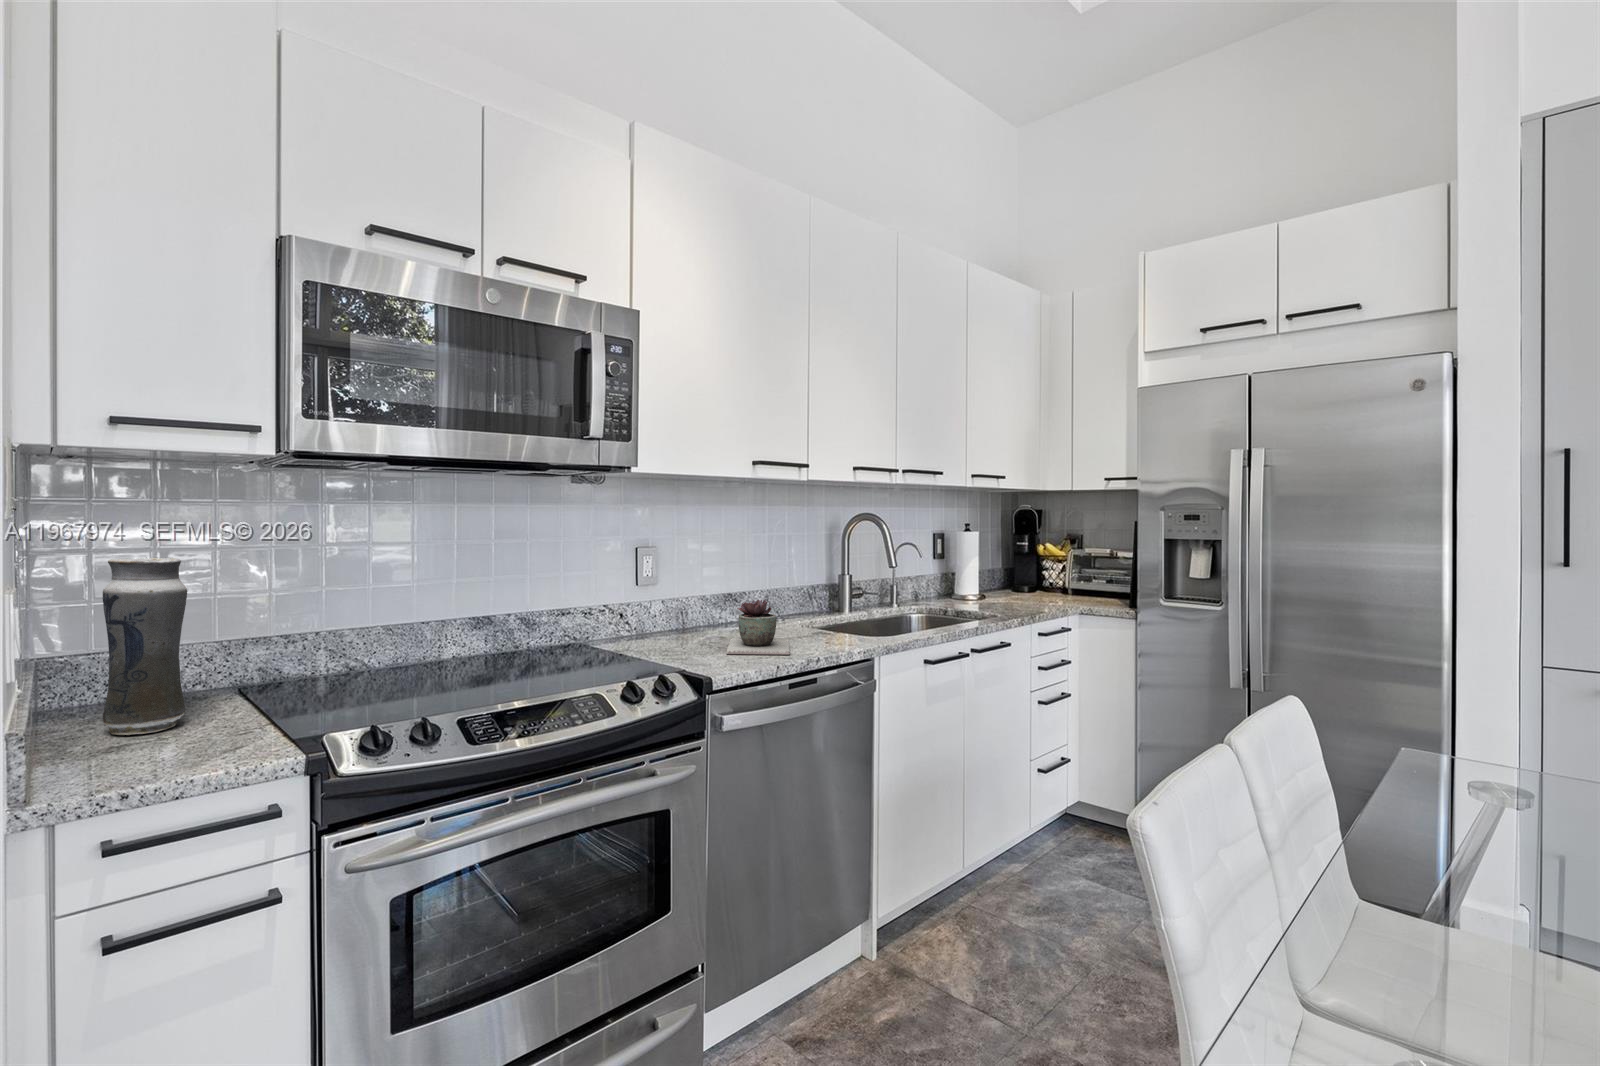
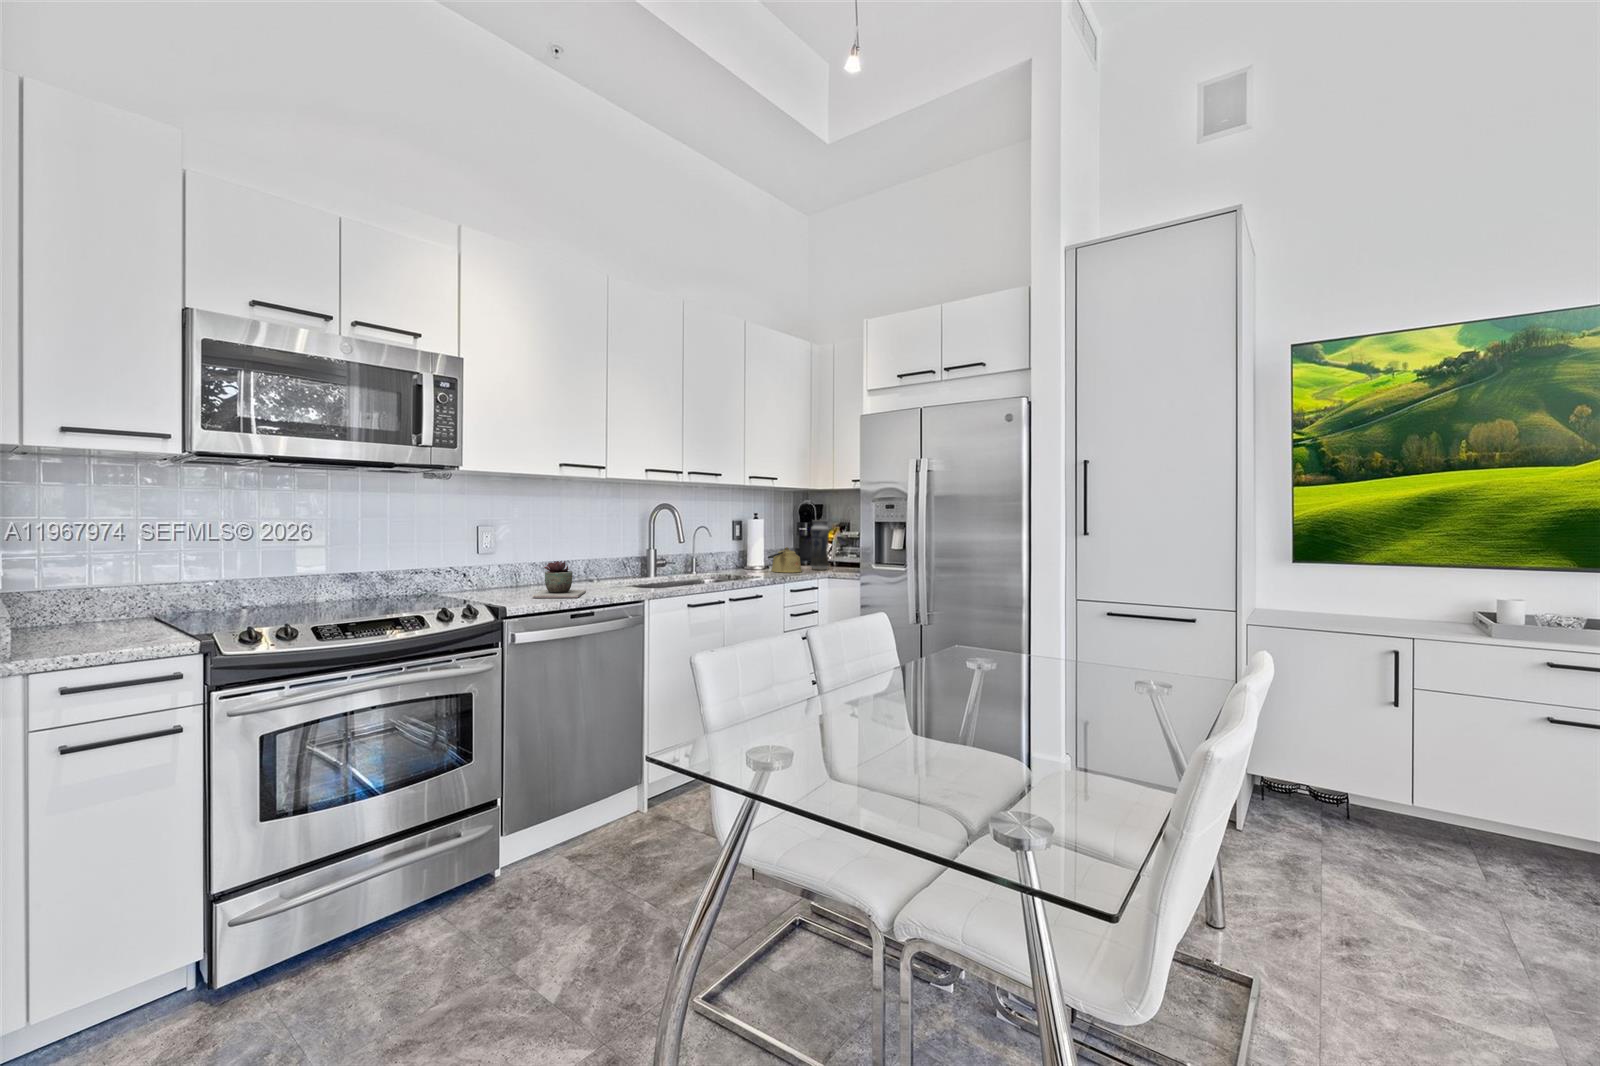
vase: present [103,558,187,735] -> present [810,520,829,570]
kettle: none [991,570,1038,606] -> present [768,547,802,573]

